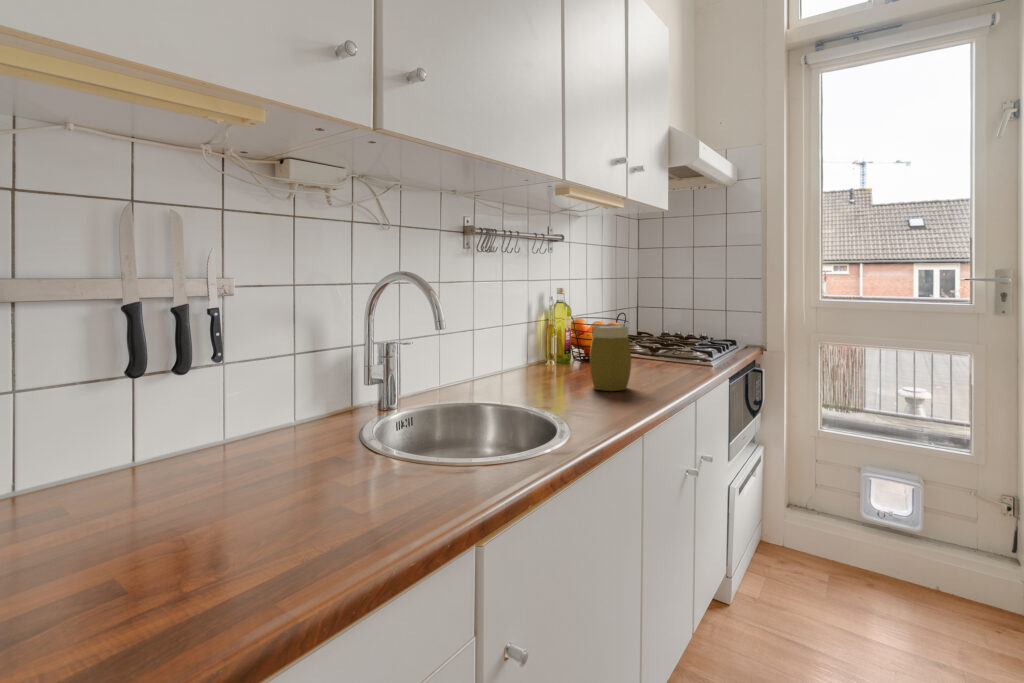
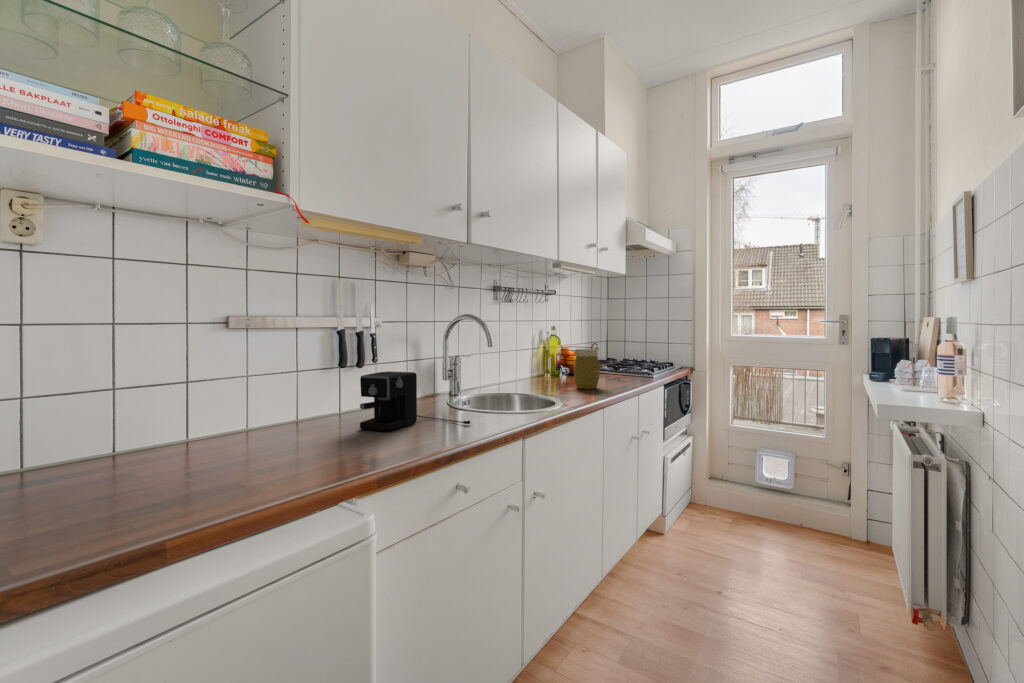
coffee maker: none [122,385,377,520] -> present [360,371,470,431]

